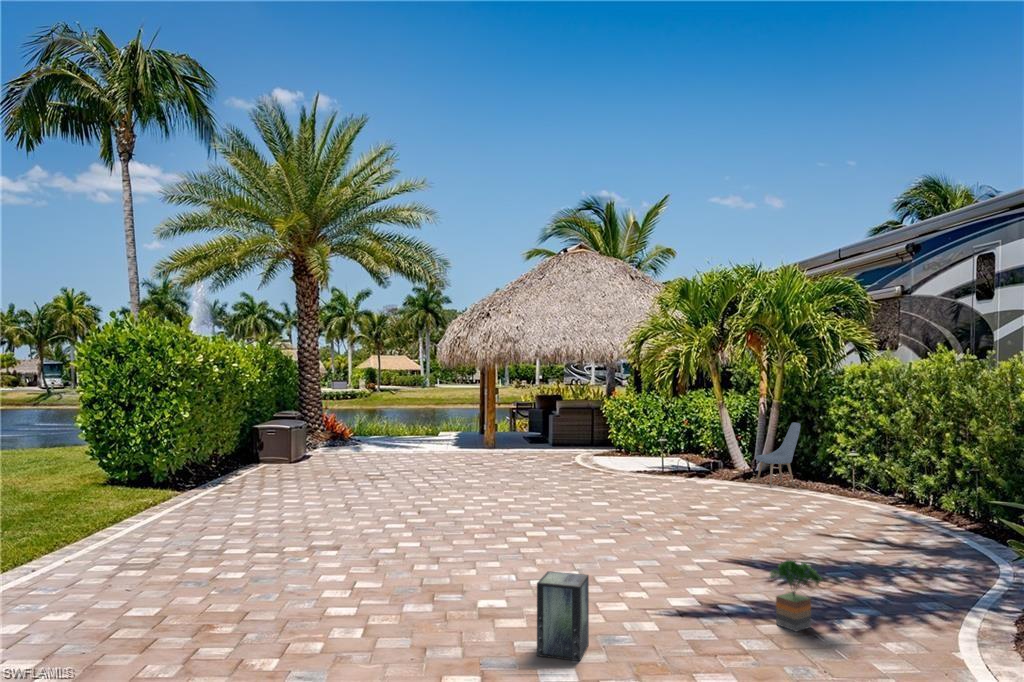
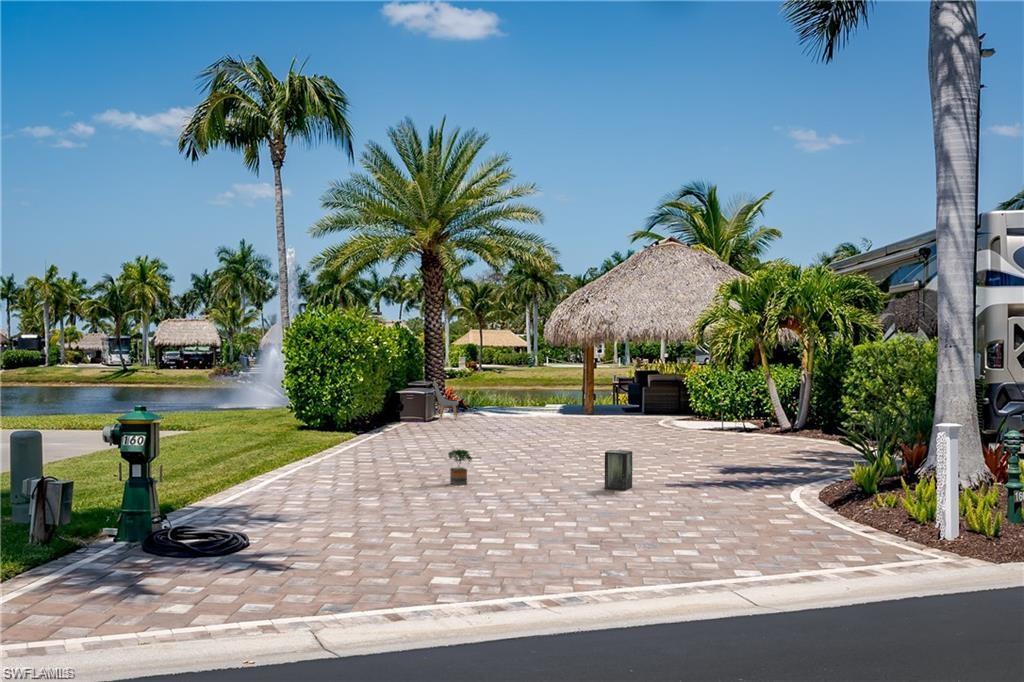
chair: present [756,422,800,488] -> present [433,380,459,420]
potted tree: present [770,560,822,631] -> present [448,449,472,485]

